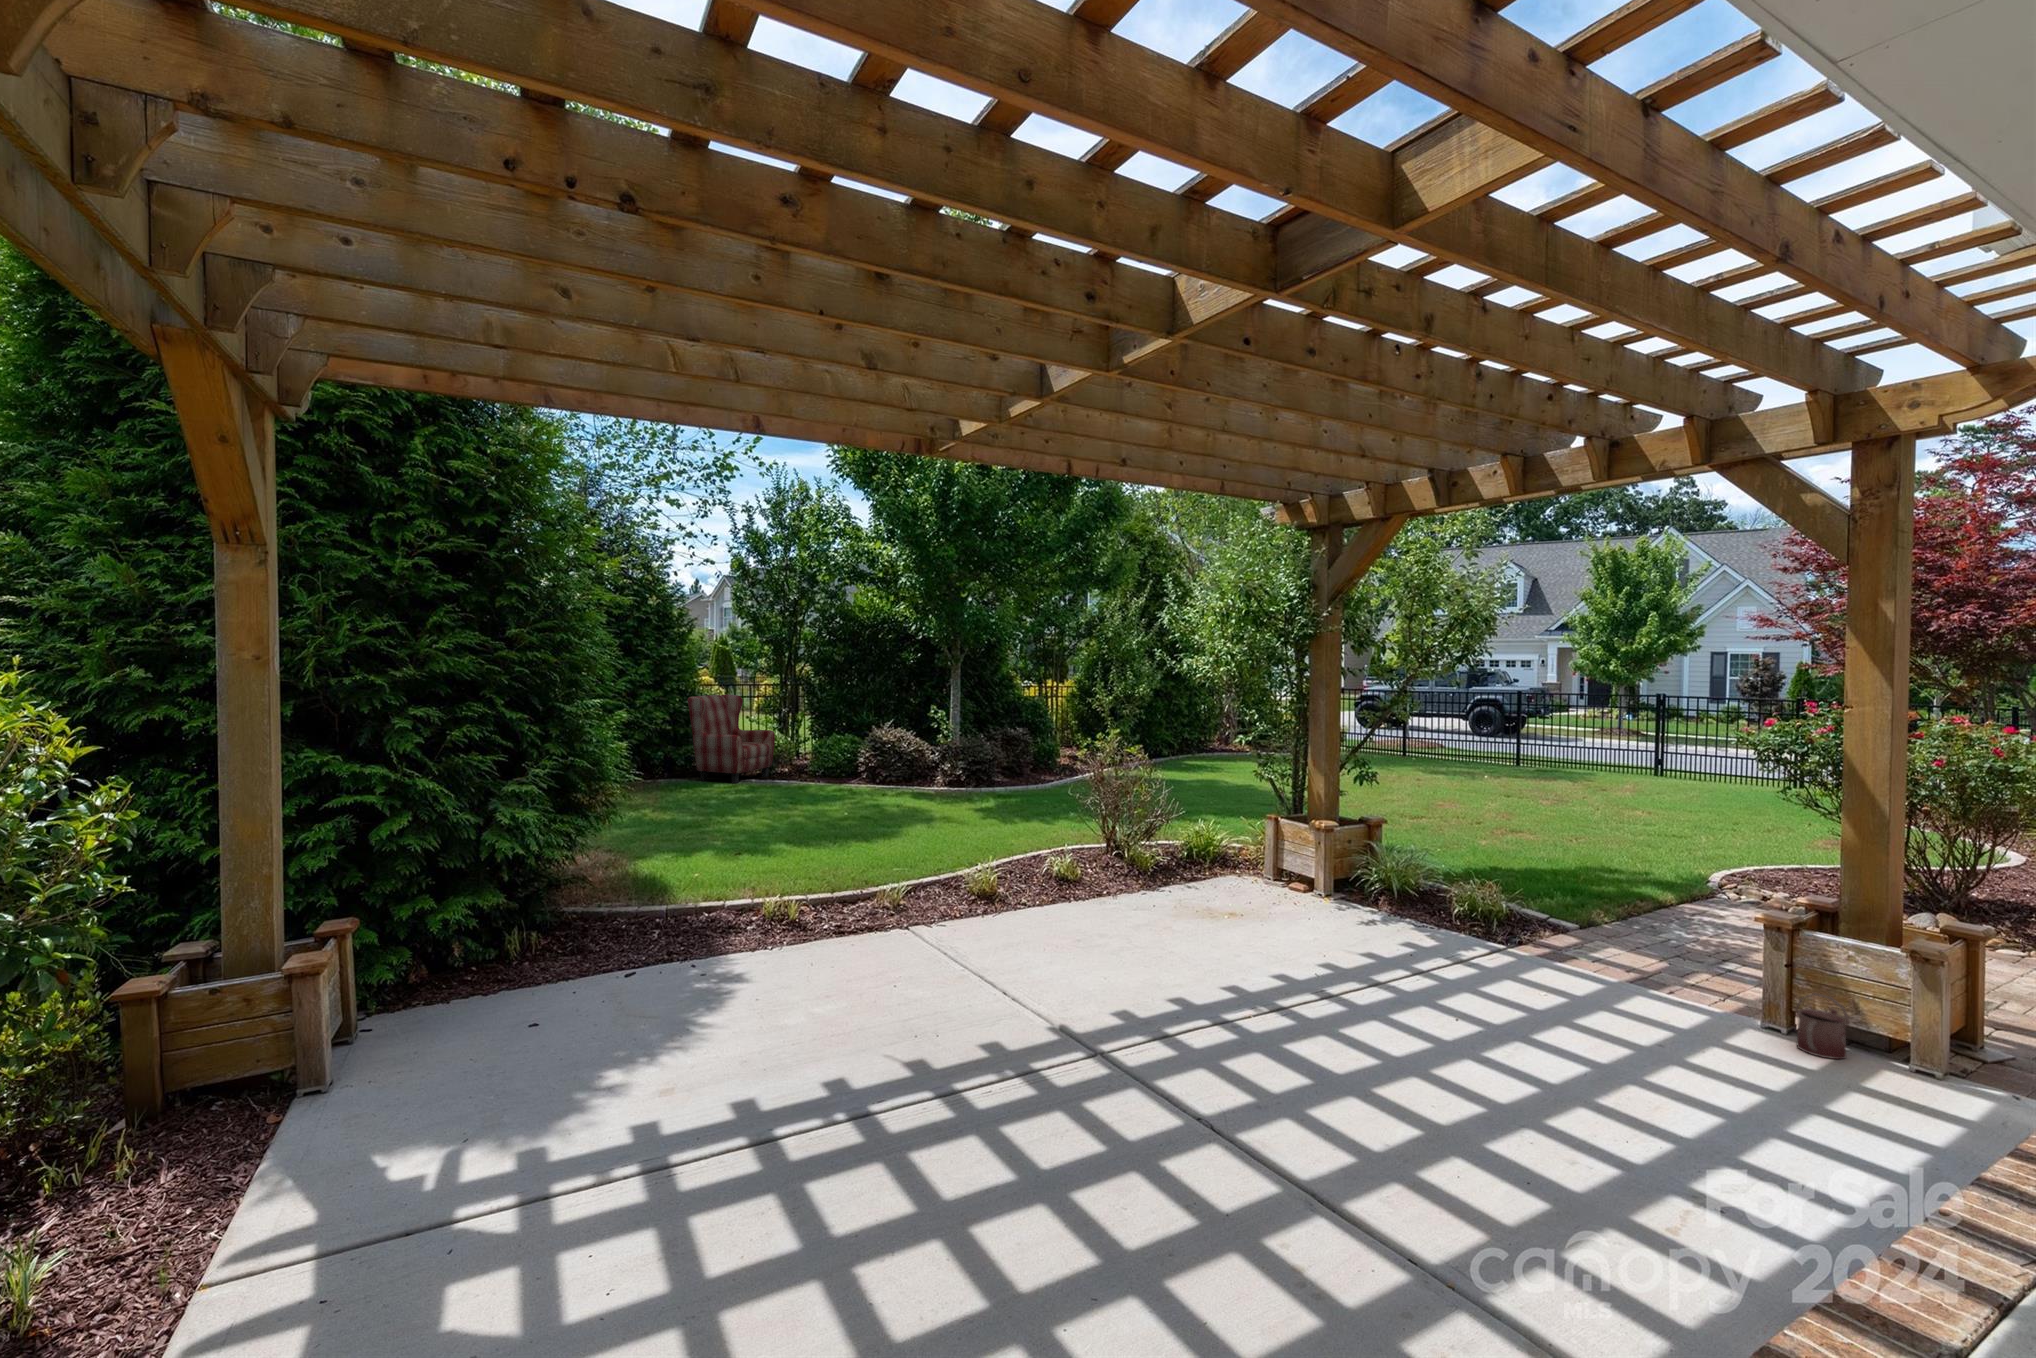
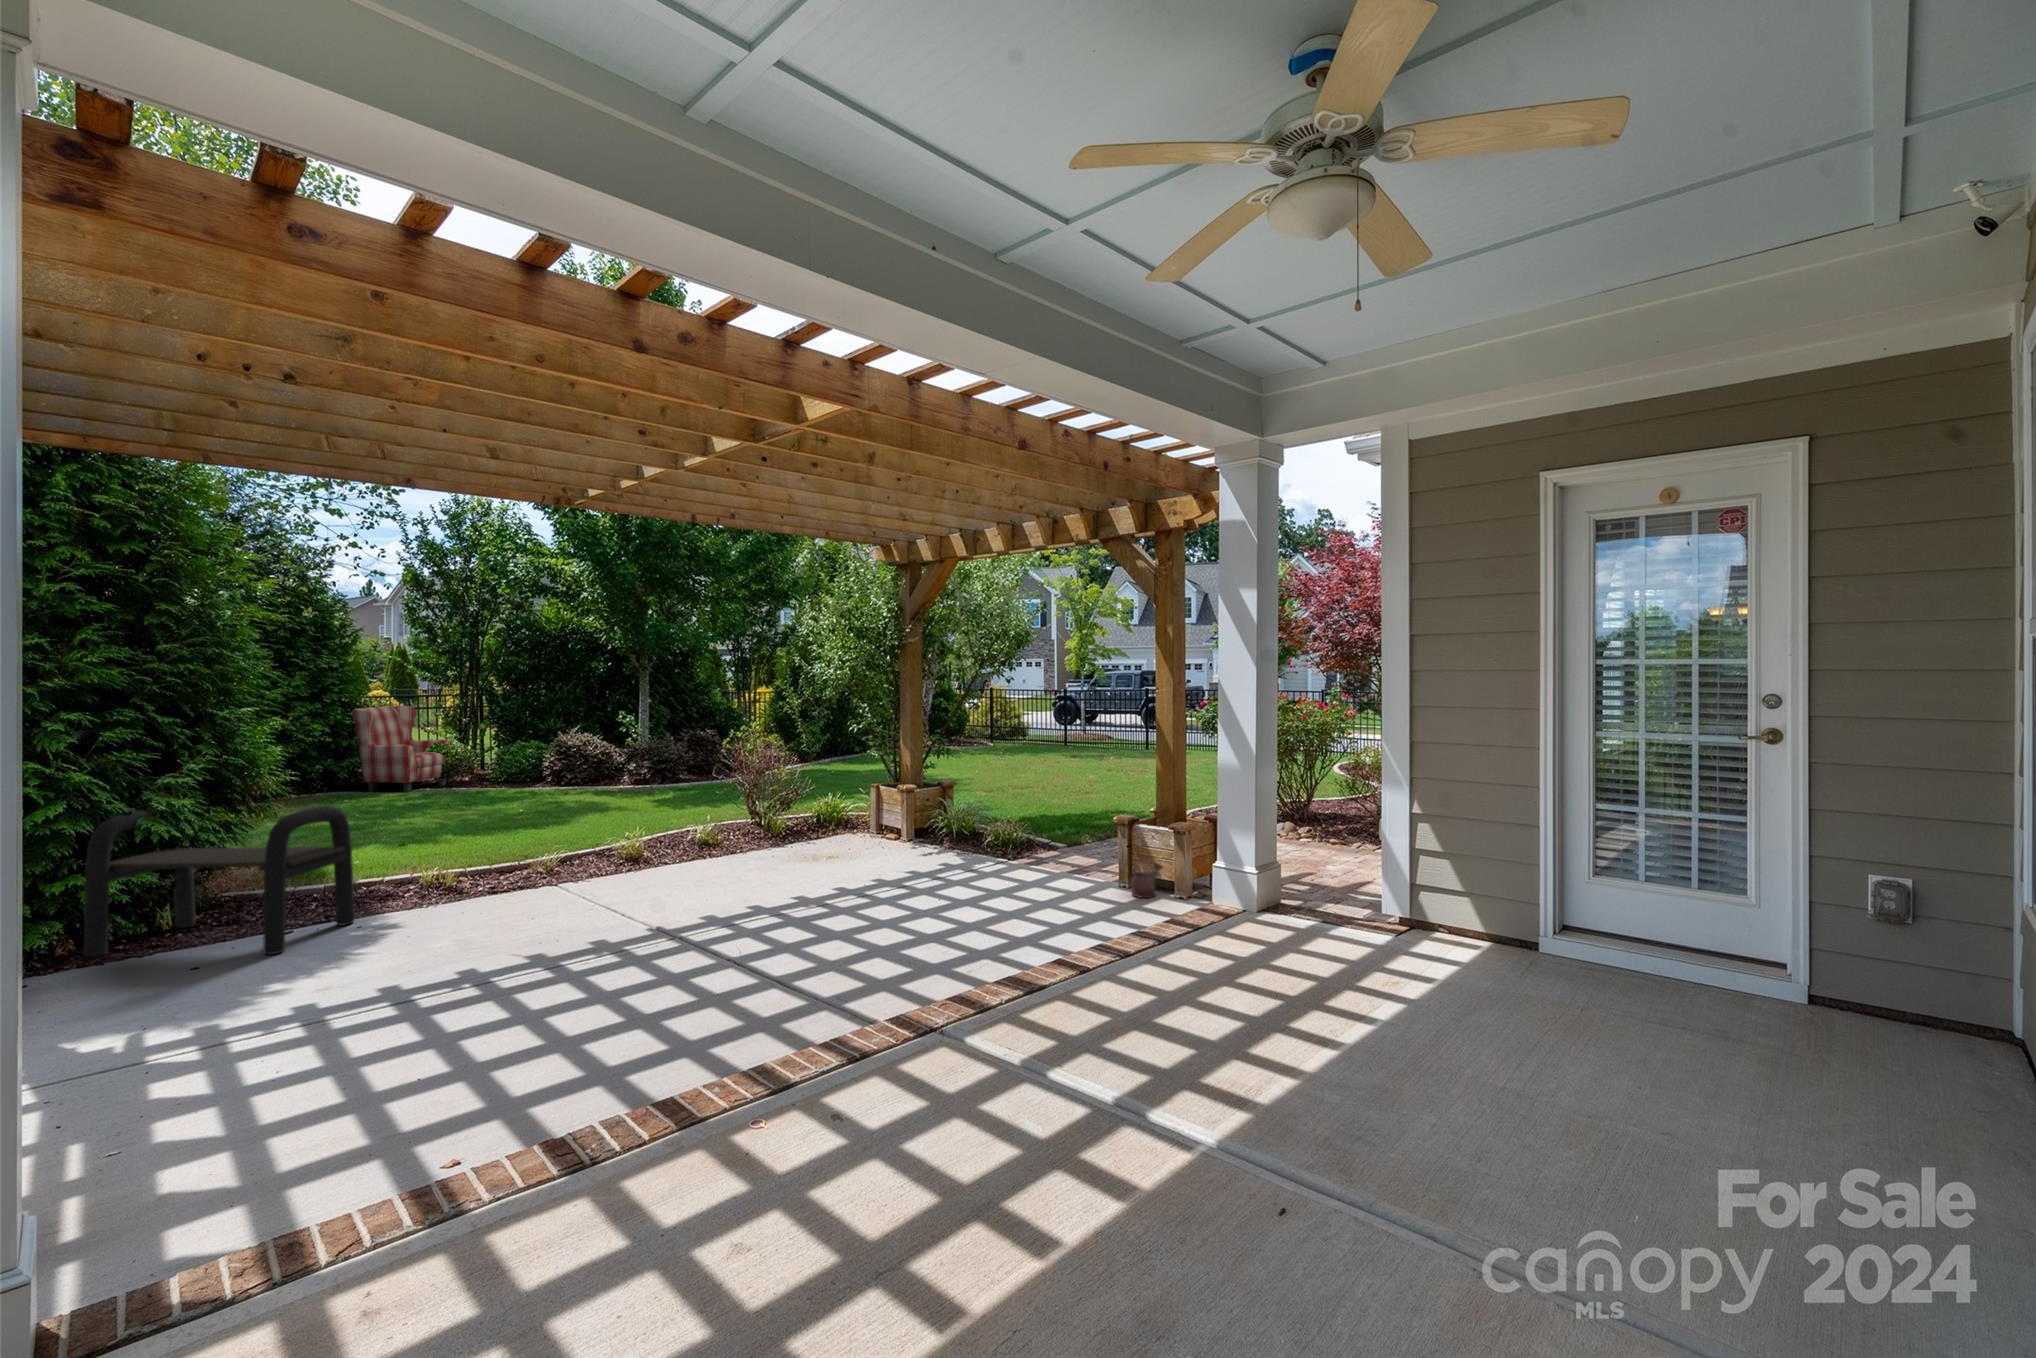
bench: none [427,819,701,1018] -> present [84,806,355,958]

